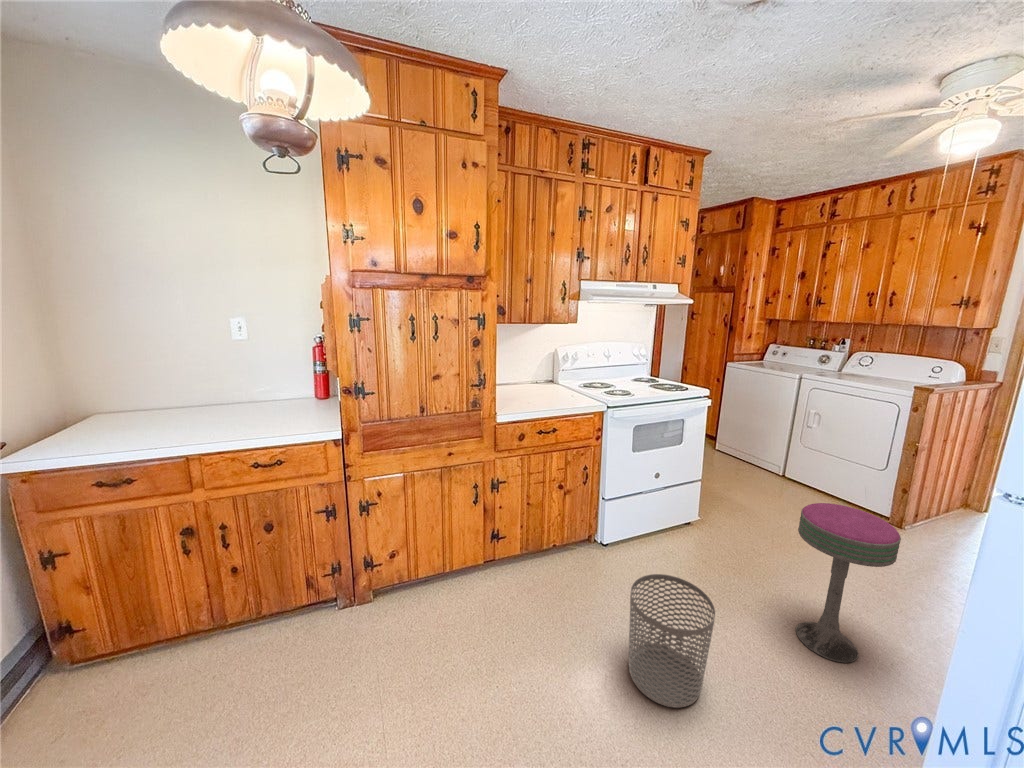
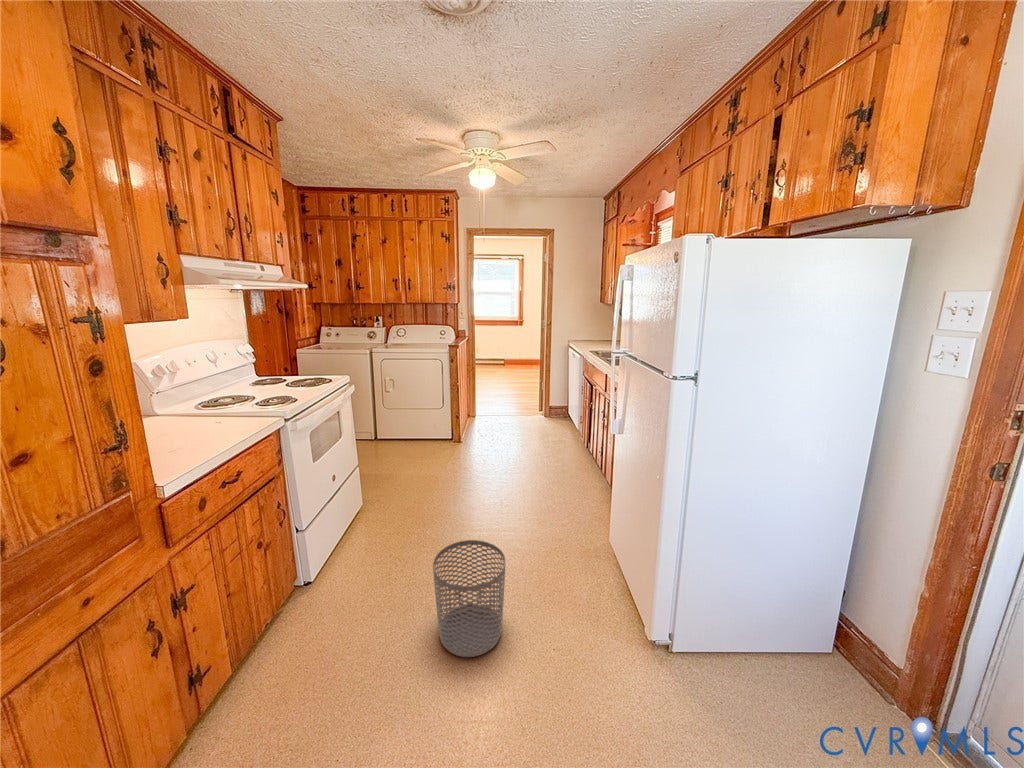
bar stool: present [796,503,901,663] -> none [474,432,528,539]

